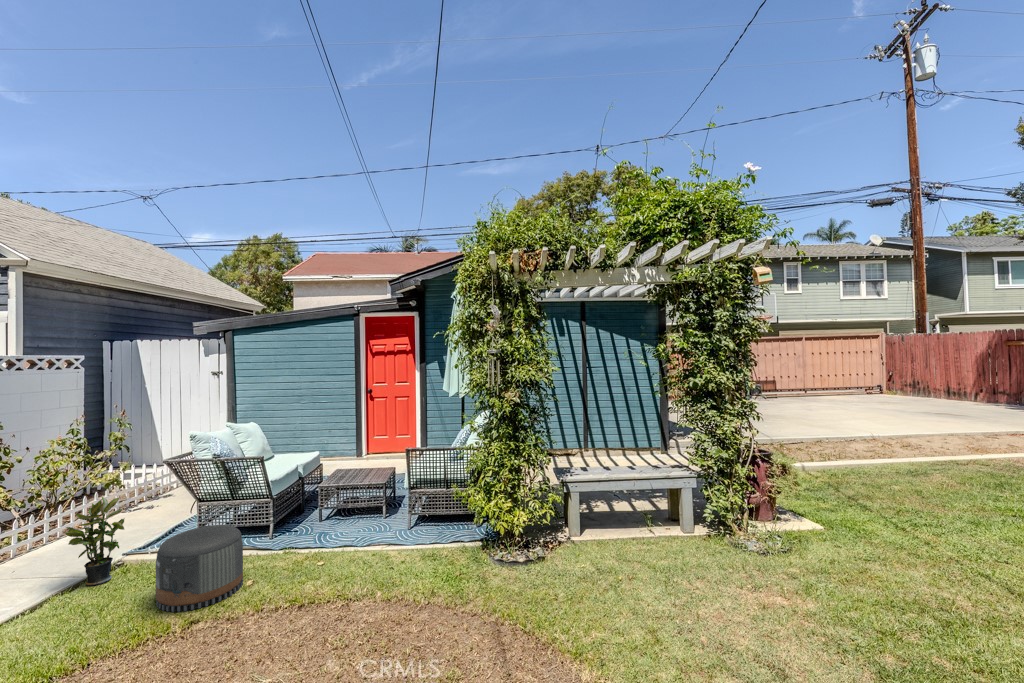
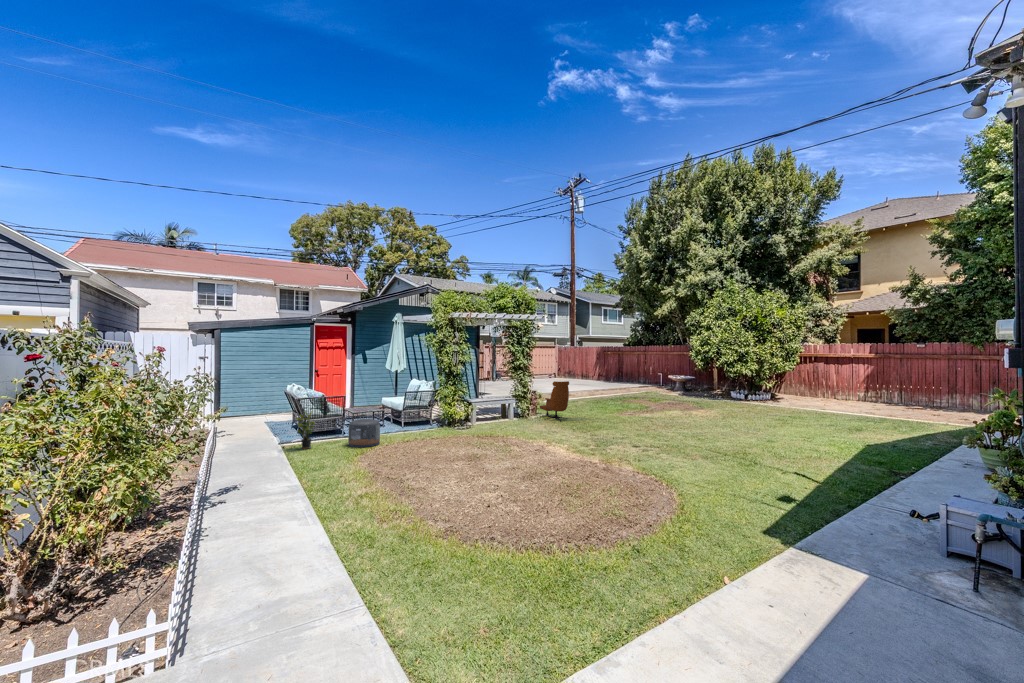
lounge chair: none [770,447,863,579] -> present [540,381,569,421]

